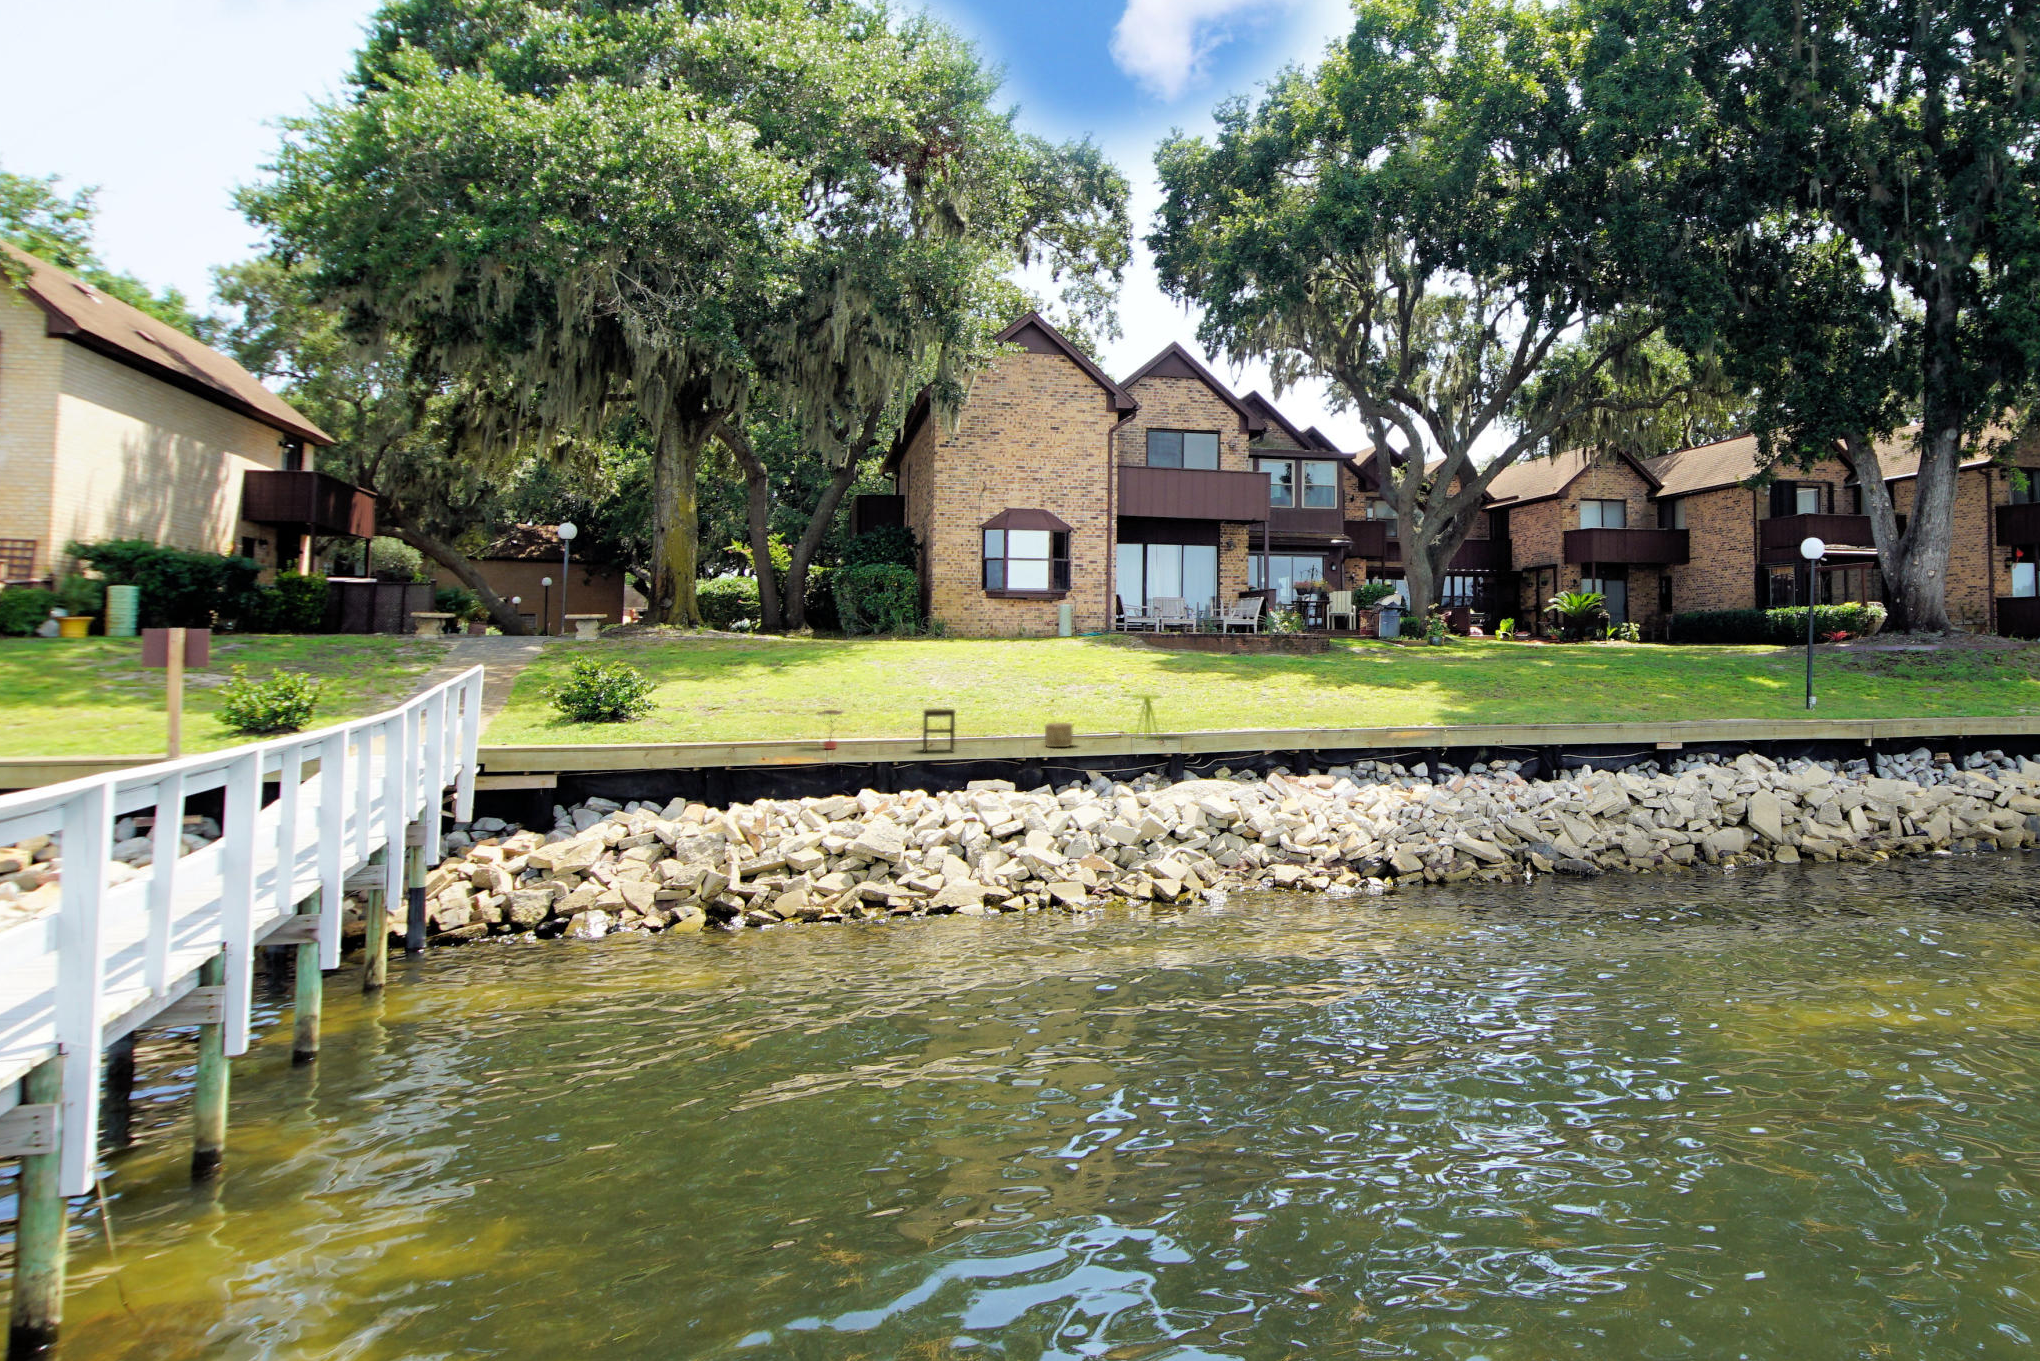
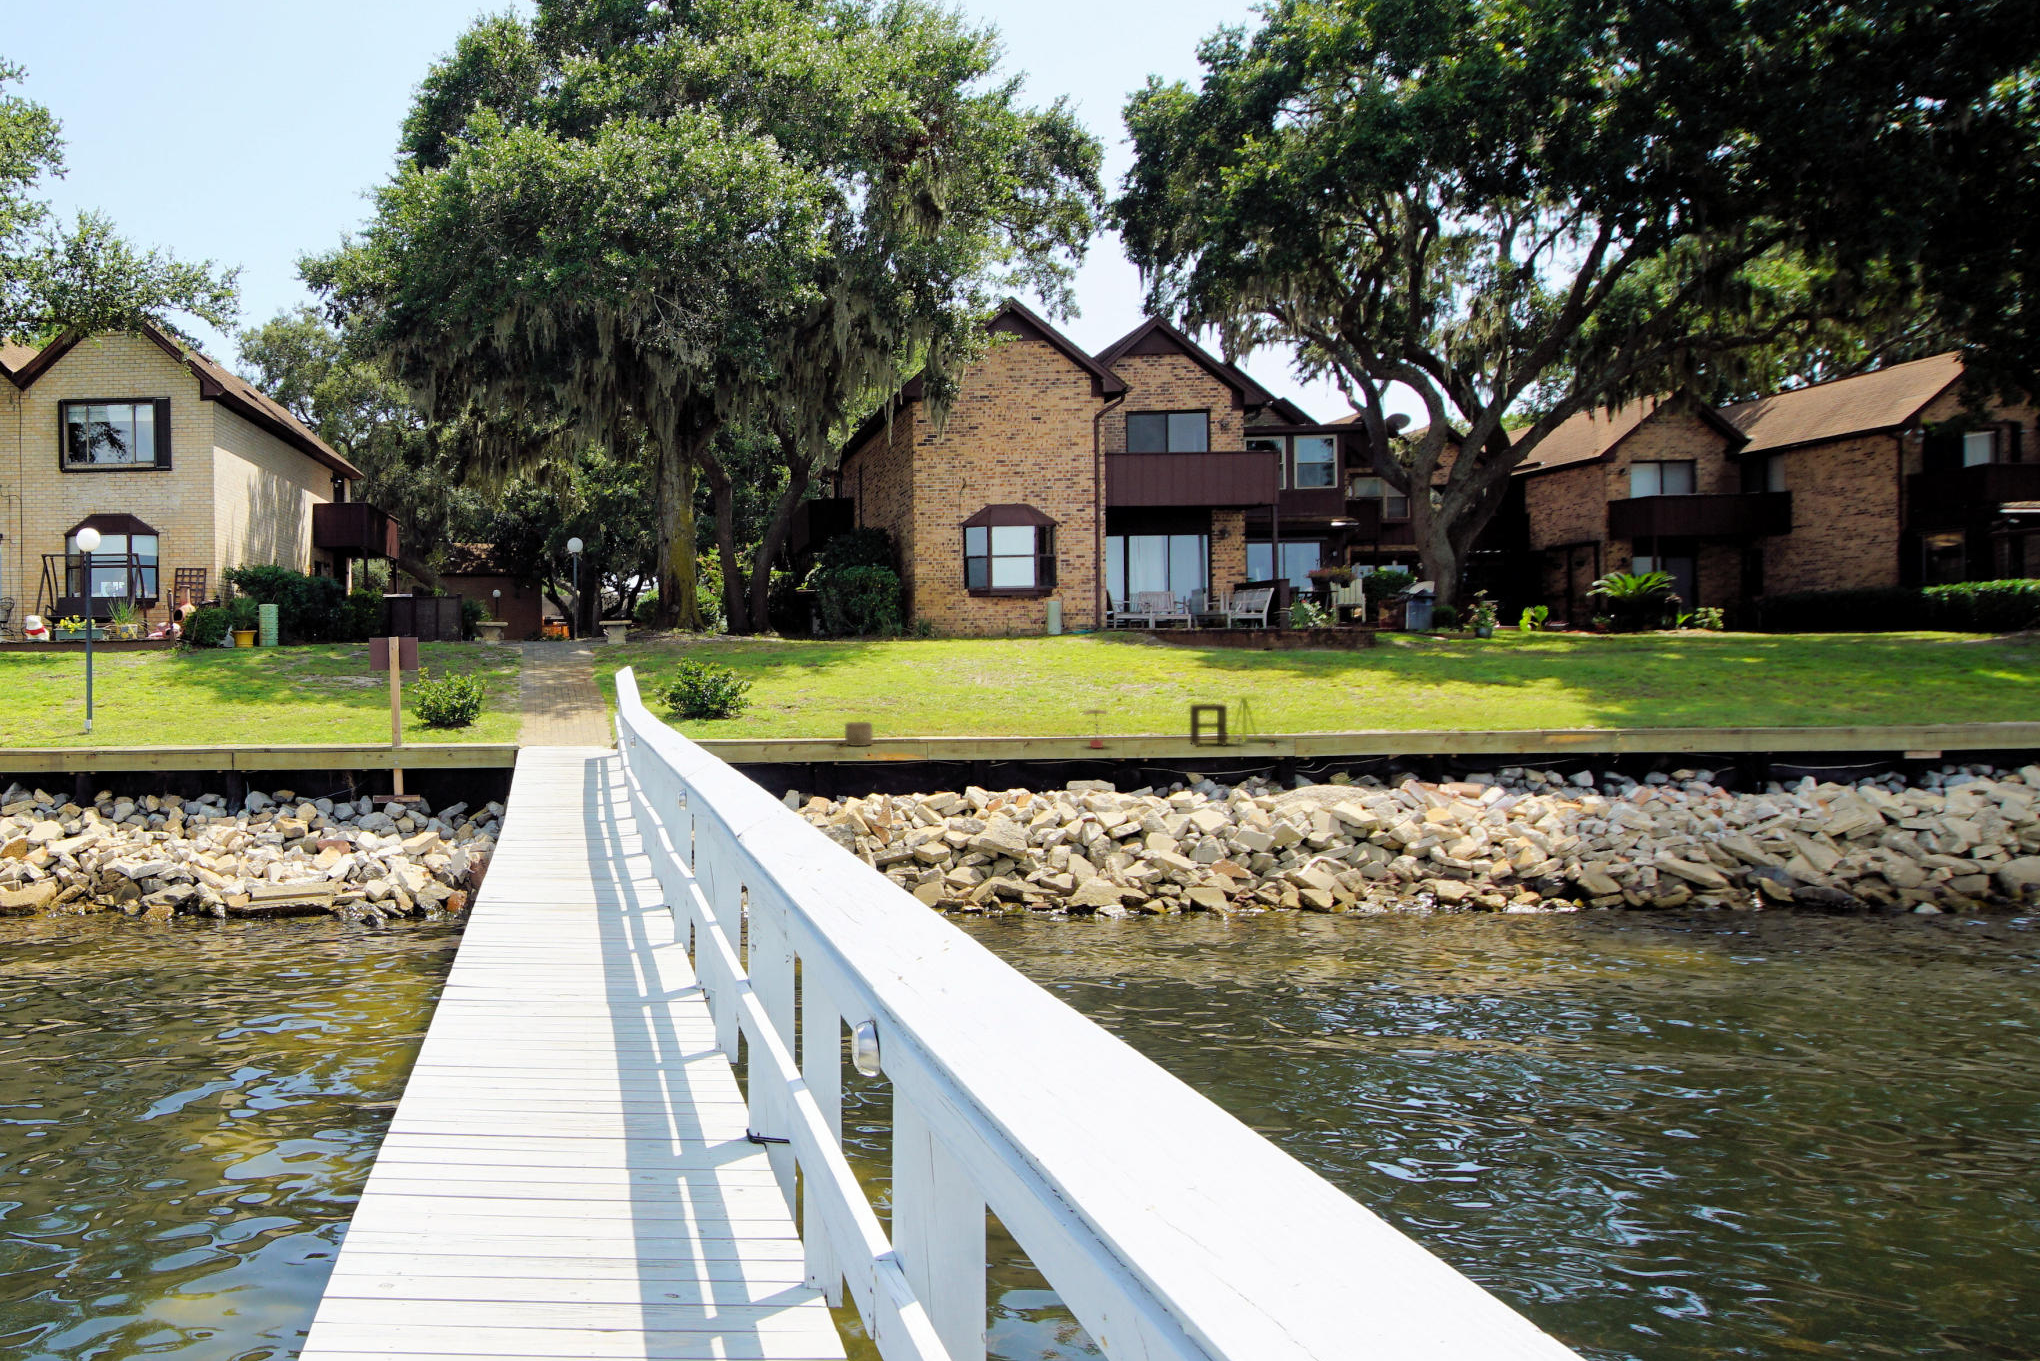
stool: present [923,709,955,752] -> present [1190,704,1227,745]
potted plant: present [819,710,842,749] -> present [1085,710,1108,748]
wooden bucket: present [1045,723,1073,747] -> present [845,722,873,746]

